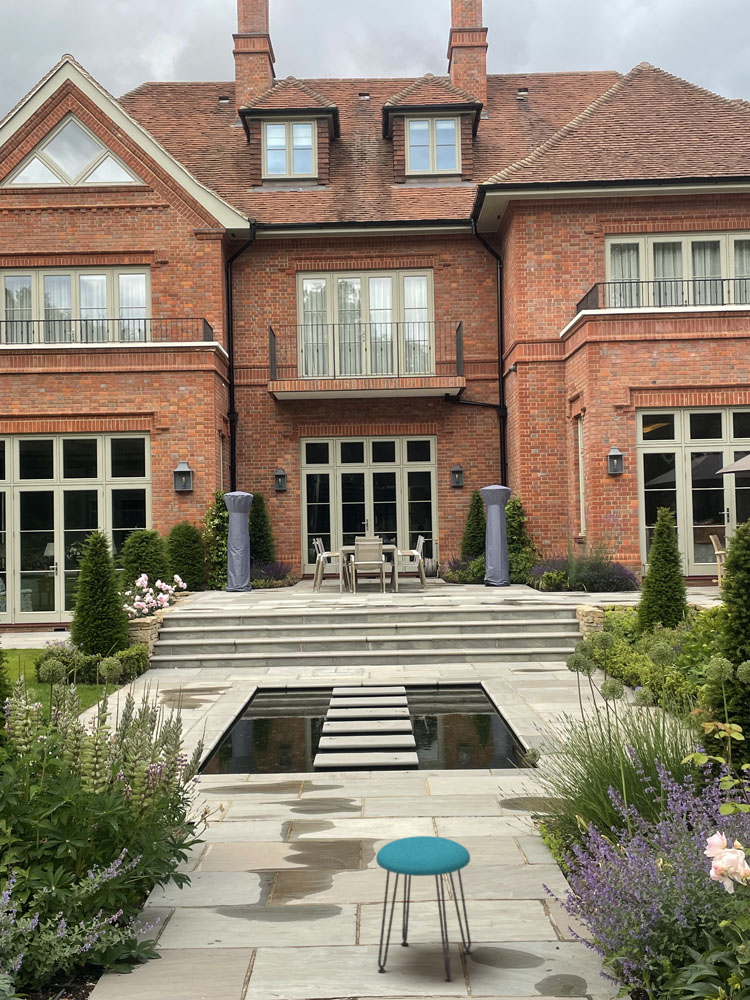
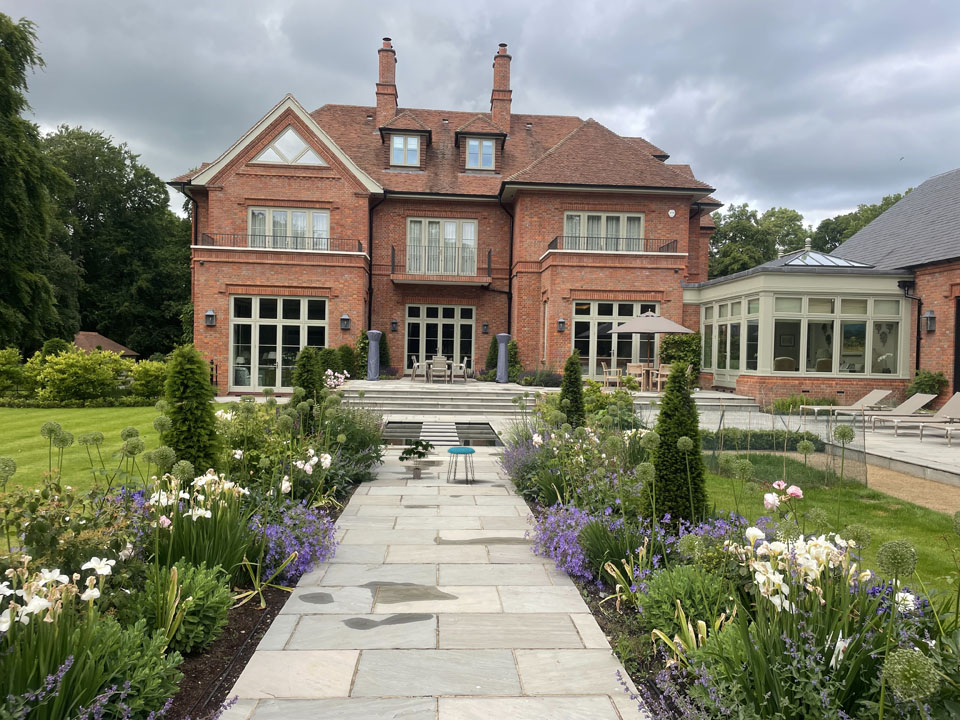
potted plant: none [217,812,336,948] -> present [399,439,435,479]

